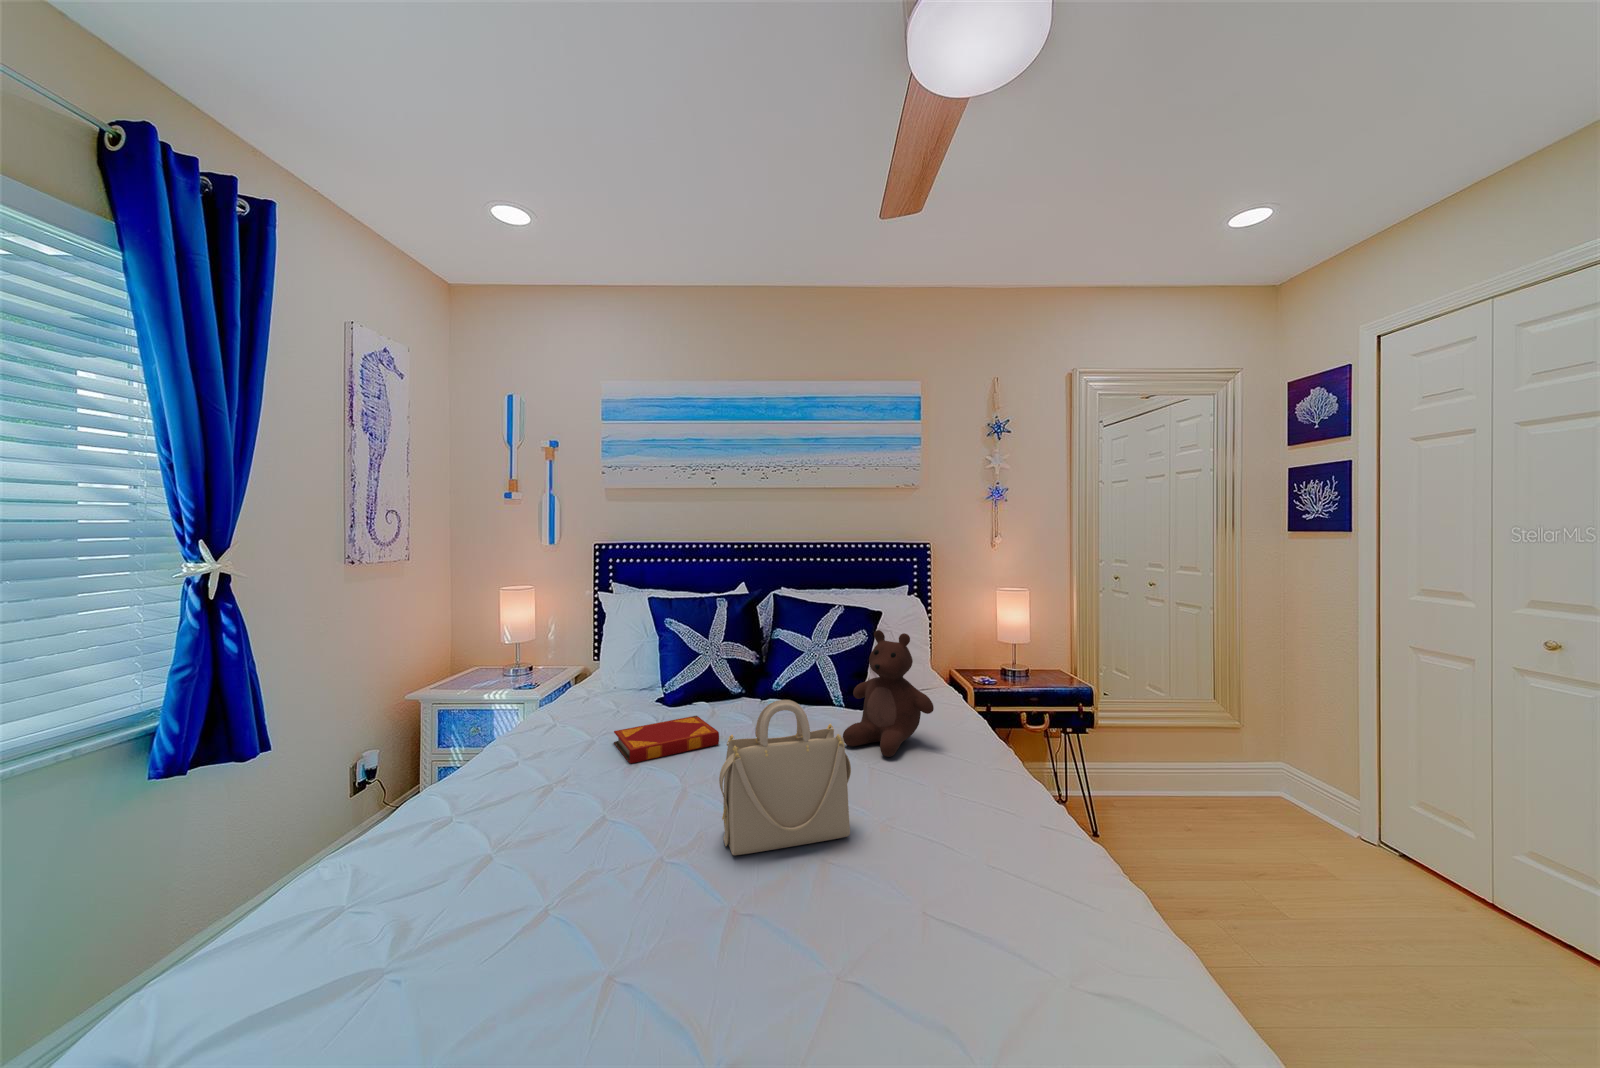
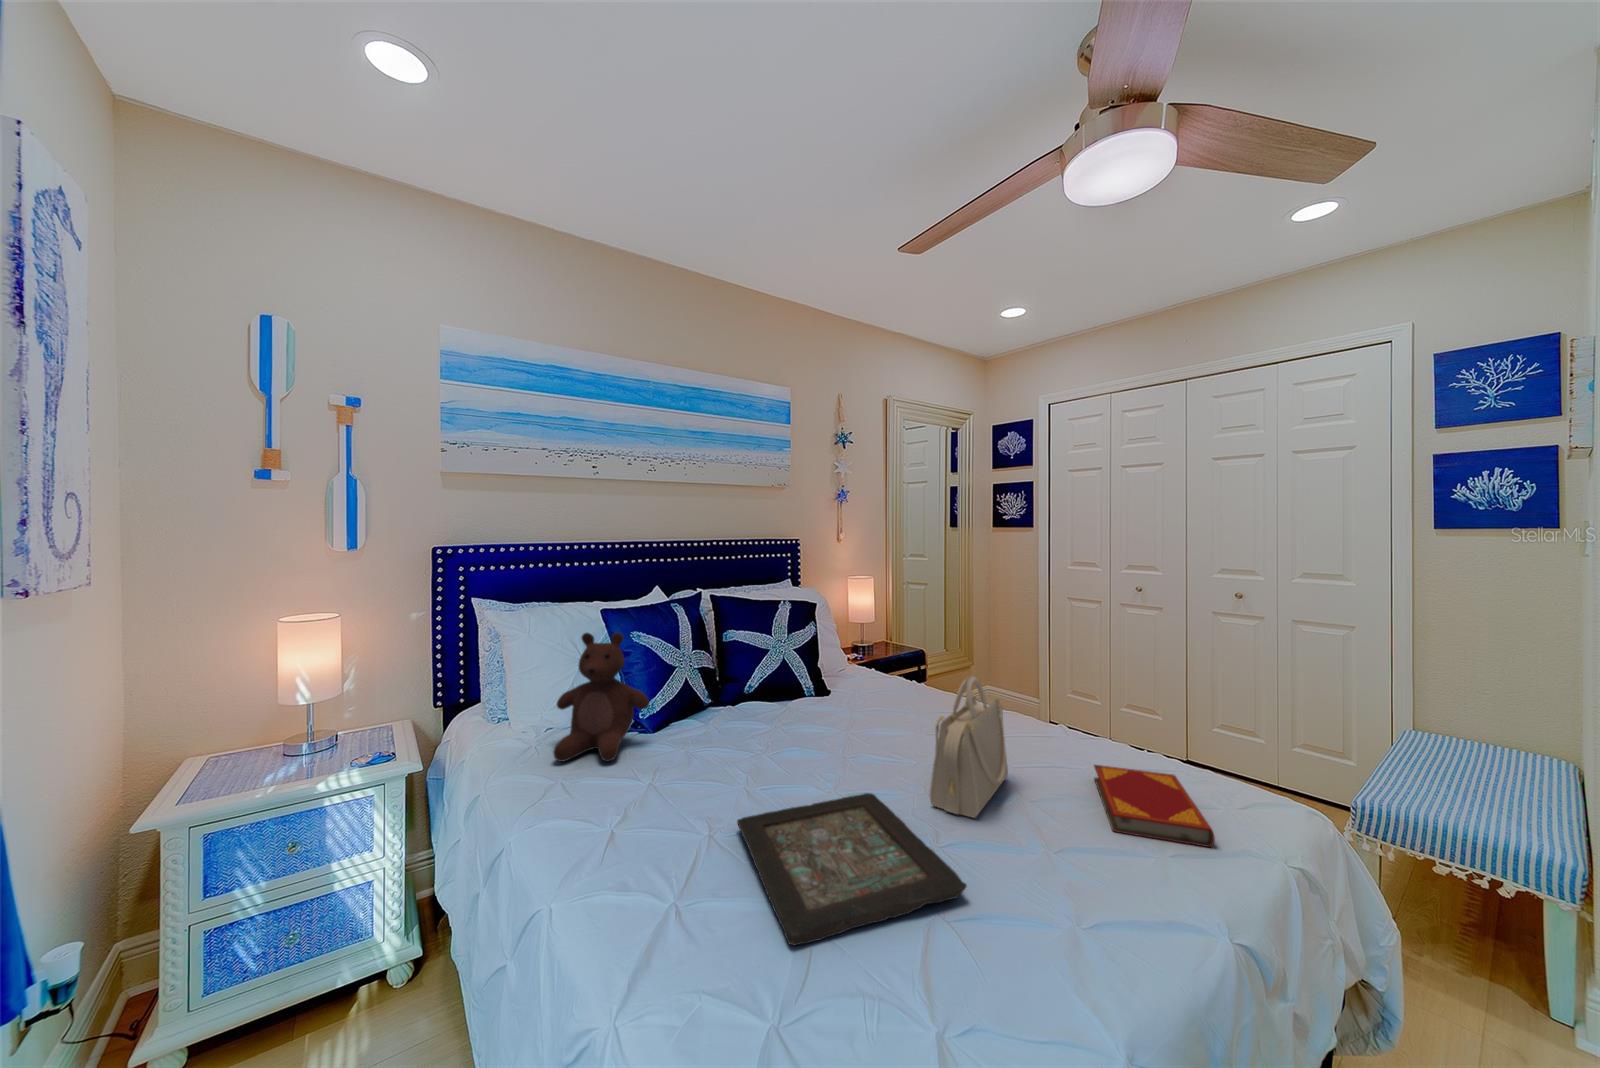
teddy bear: present [843,630,934,757] -> present [553,633,649,762]
hardback book: present [614,716,719,764] -> present [1094,765,1215,847]
decorative tray: none [433,780,686,901] -> present [737,793,966,945]

